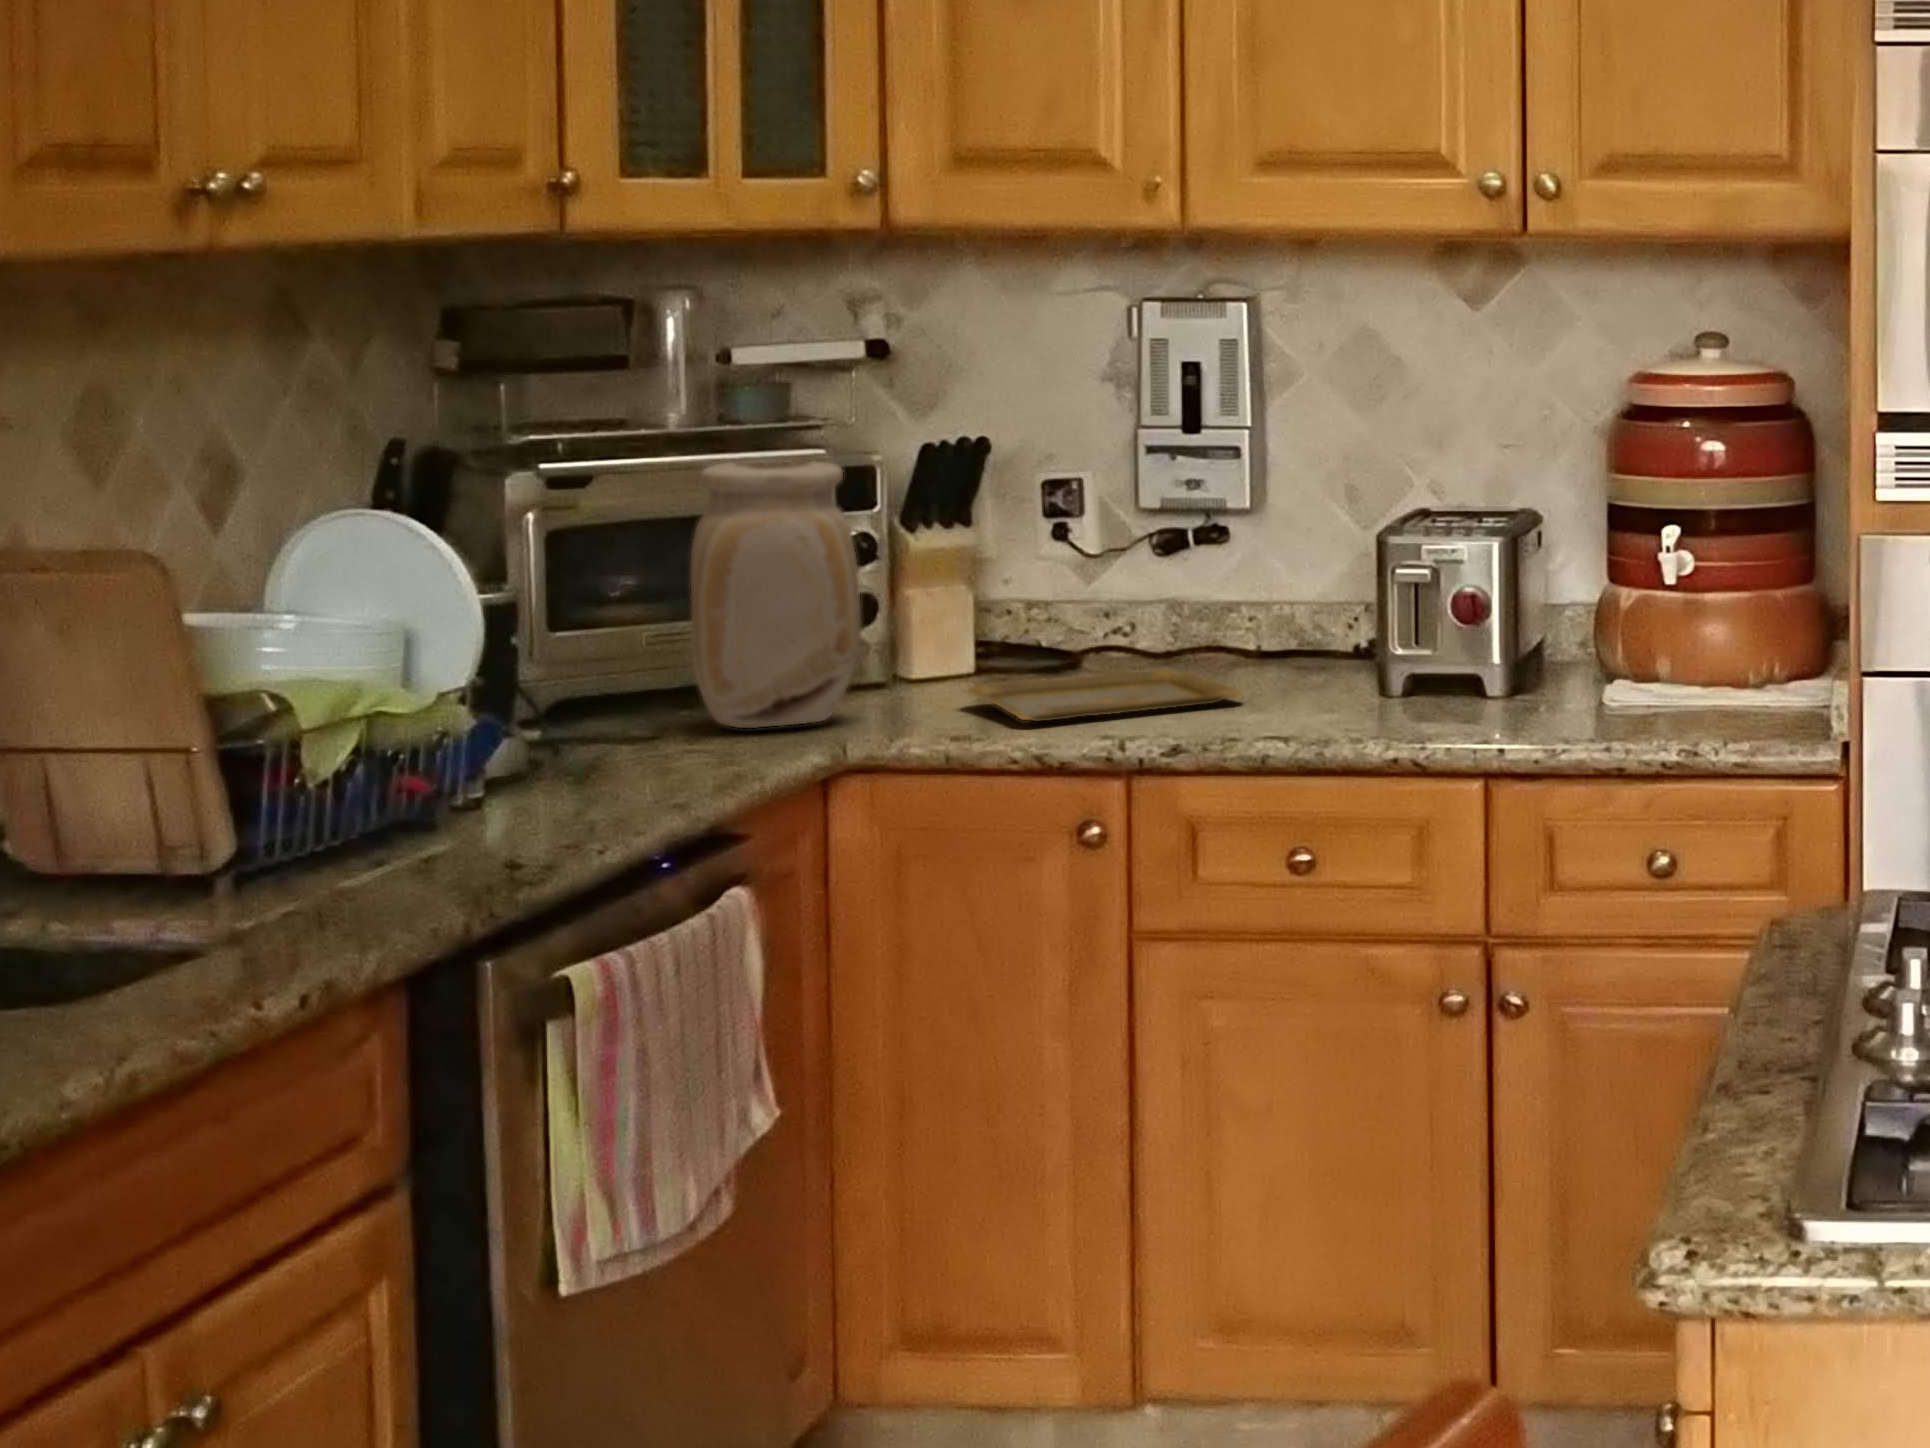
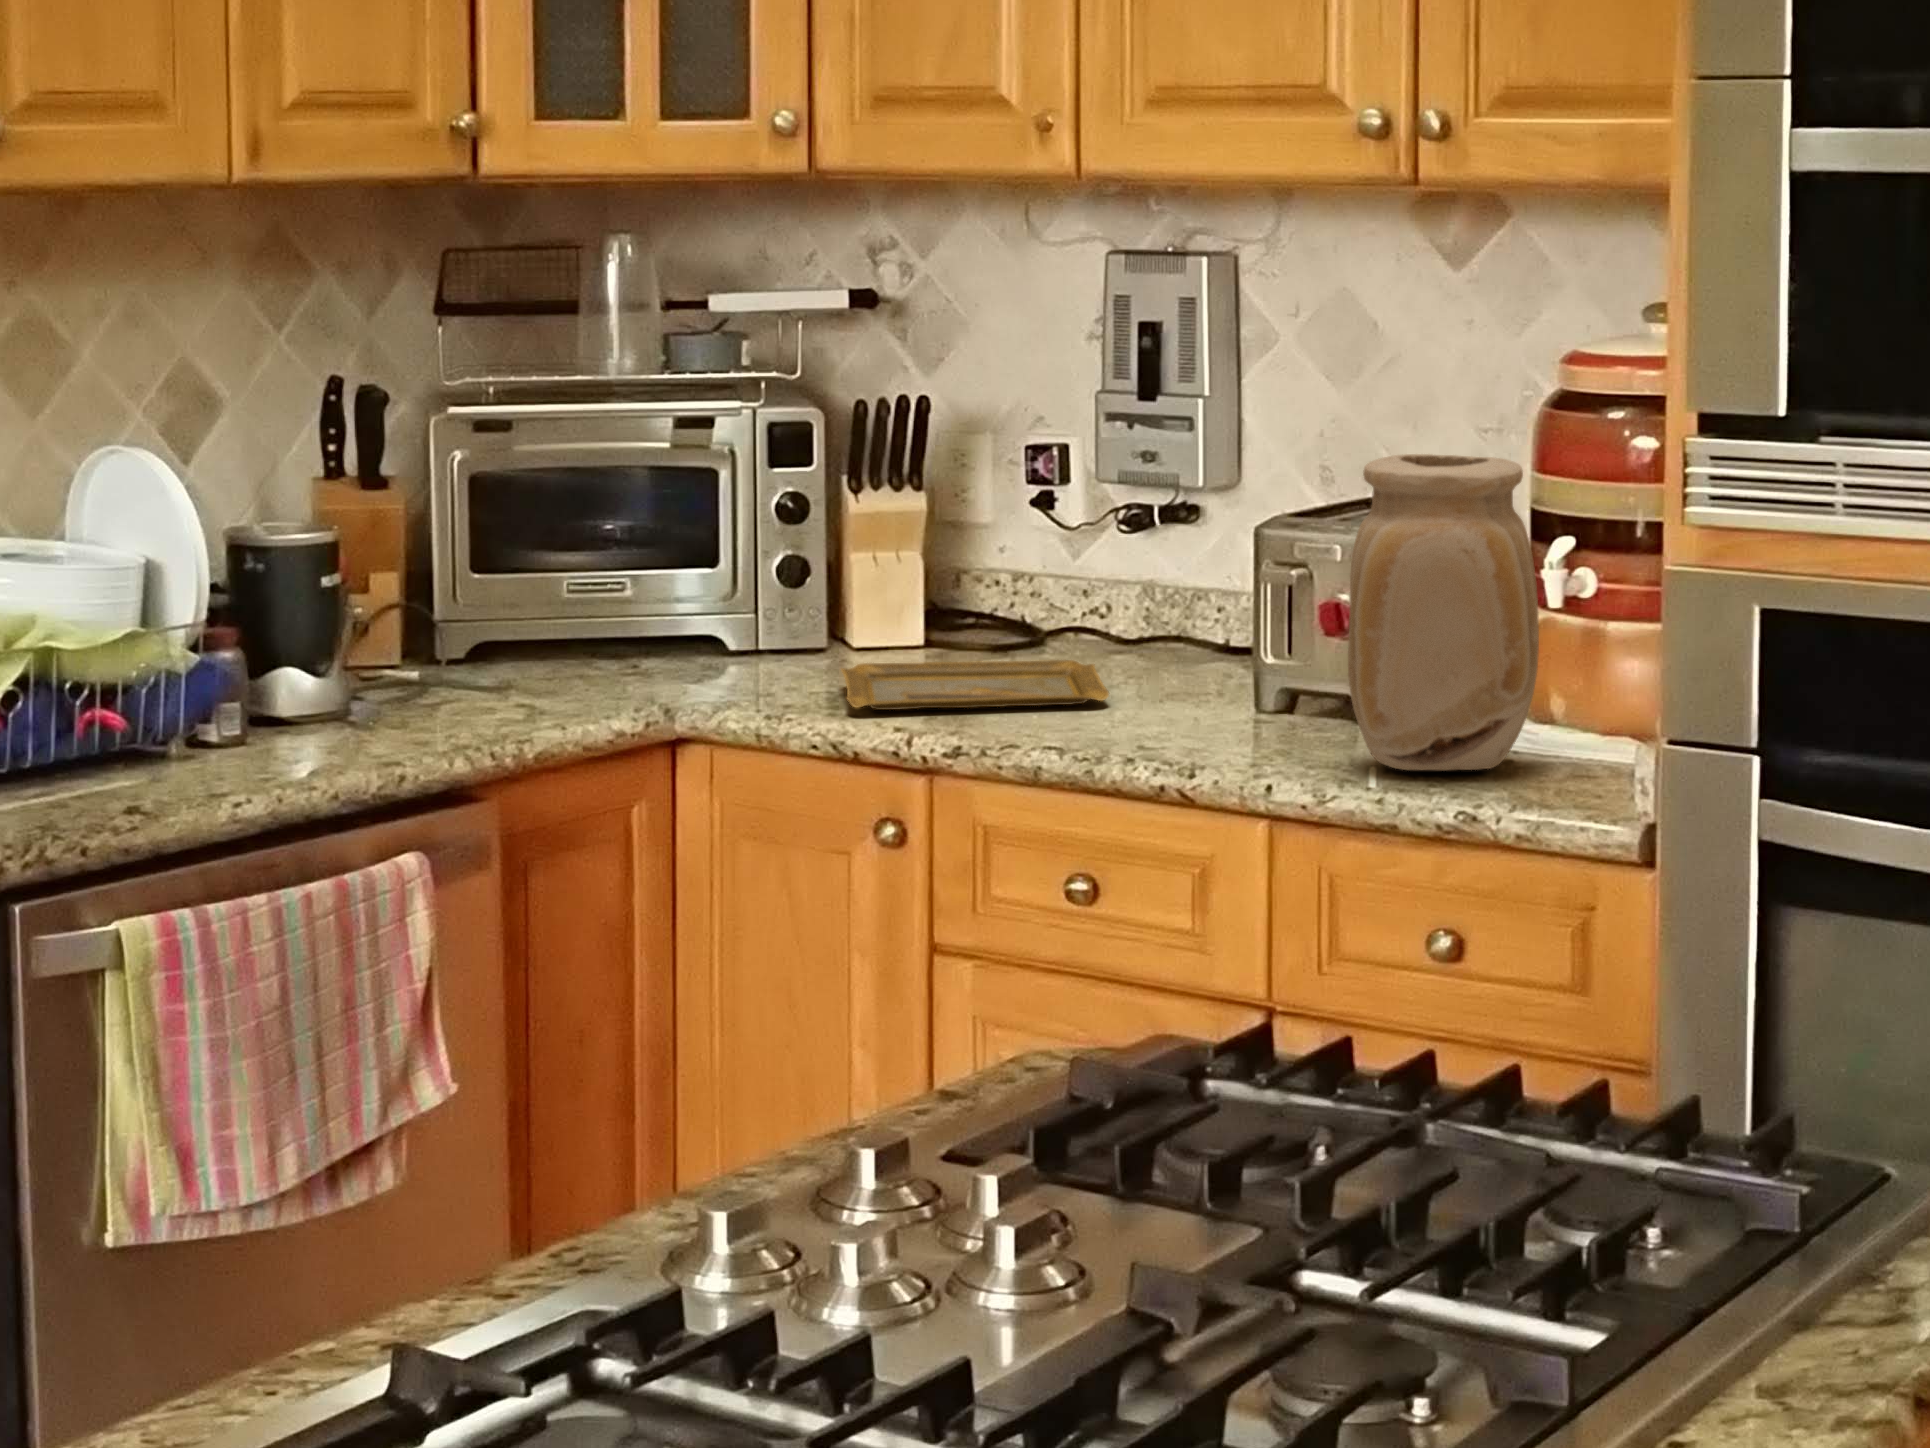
vase: present [690,461,861,728] -> present [1348,454,1539,770]

